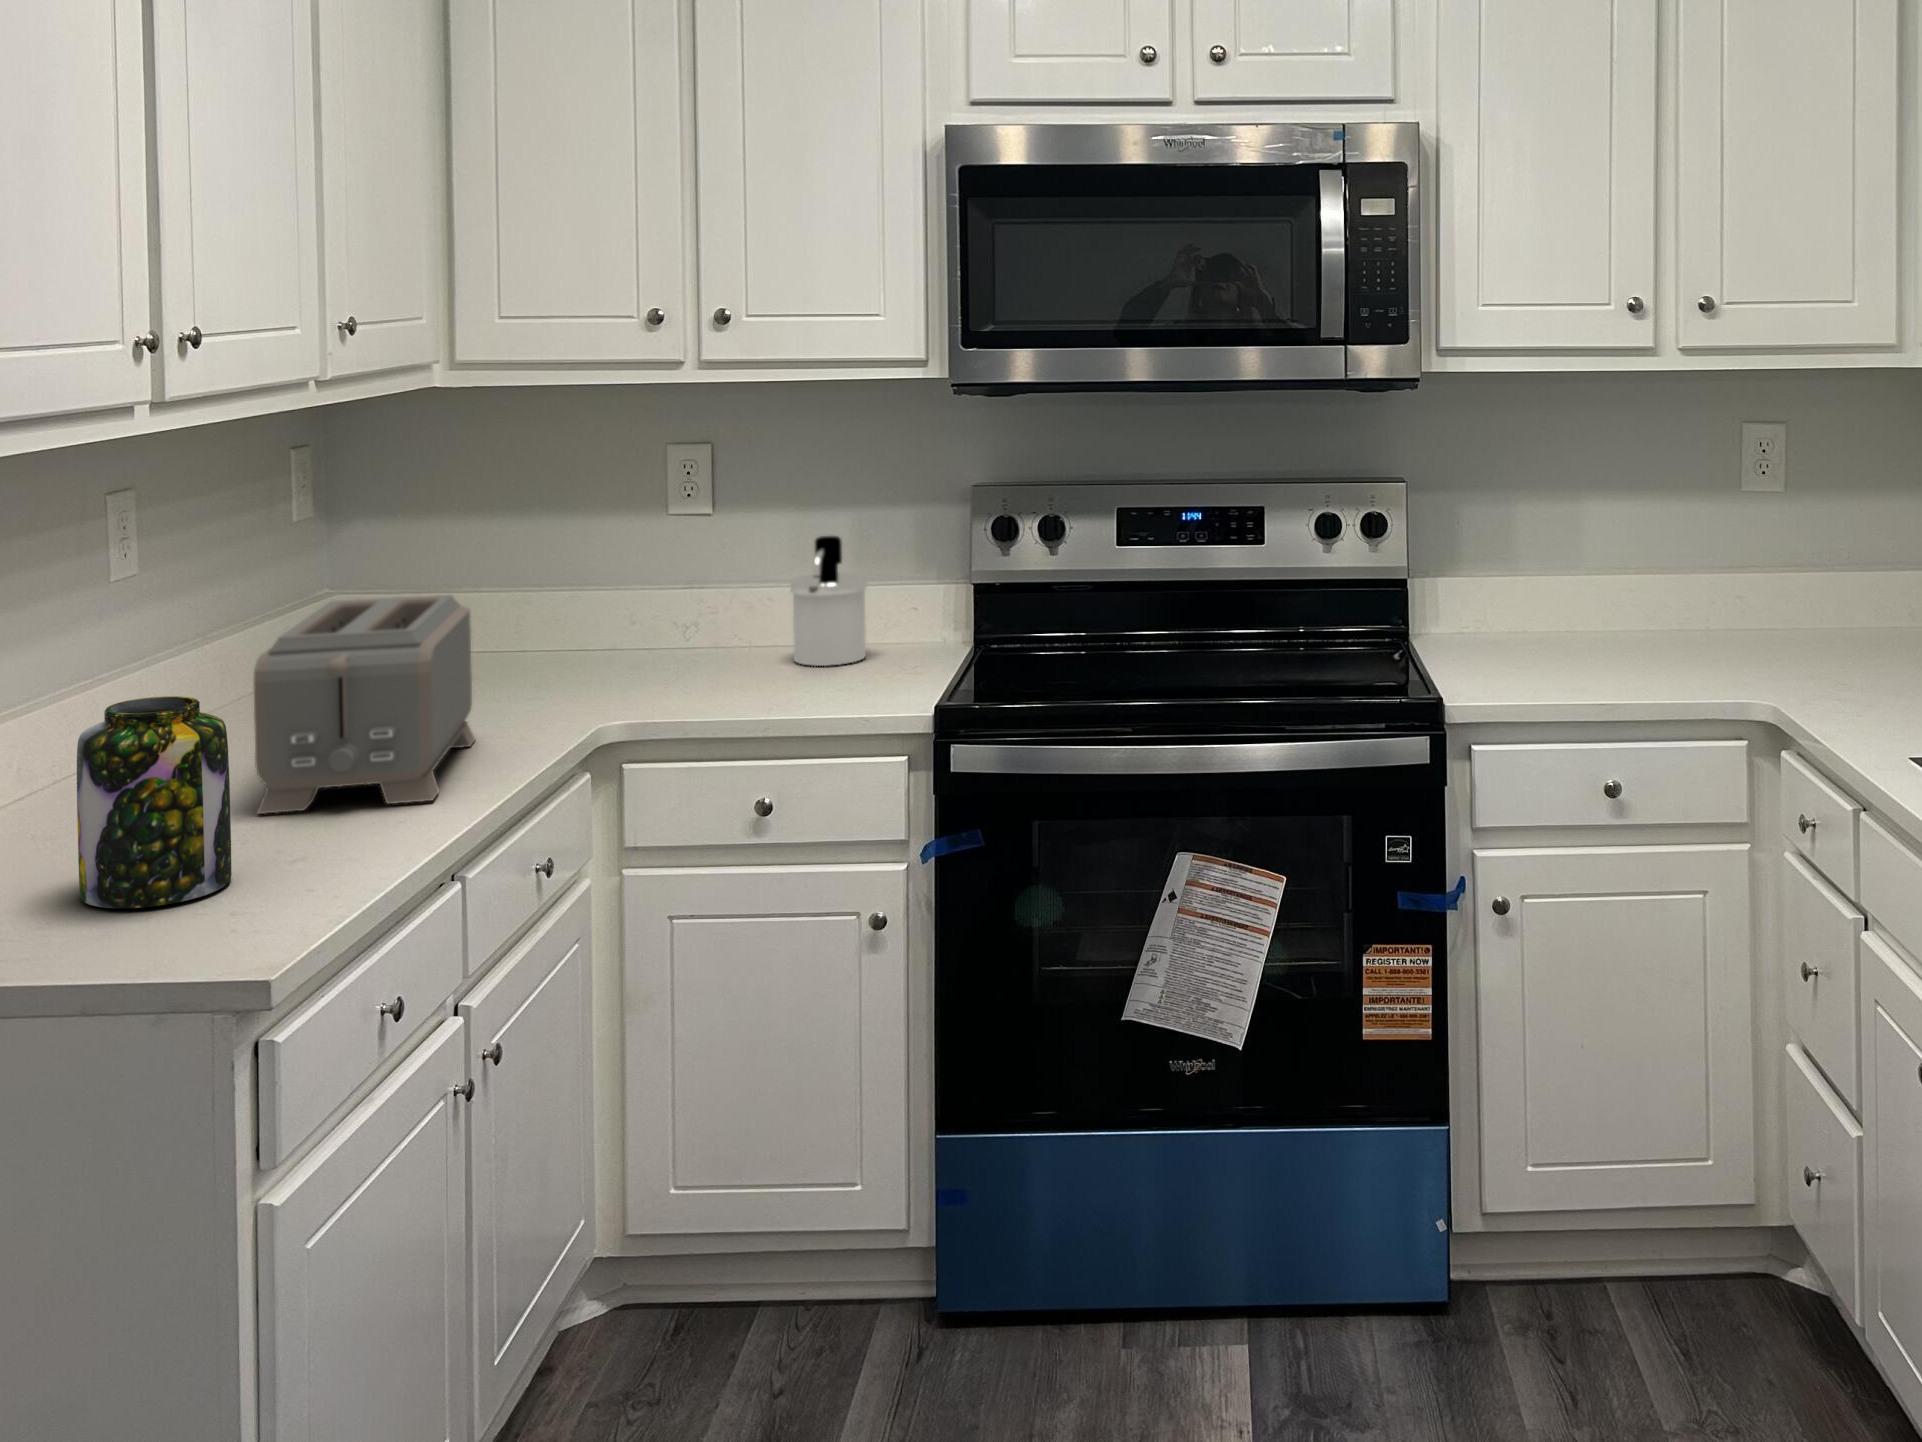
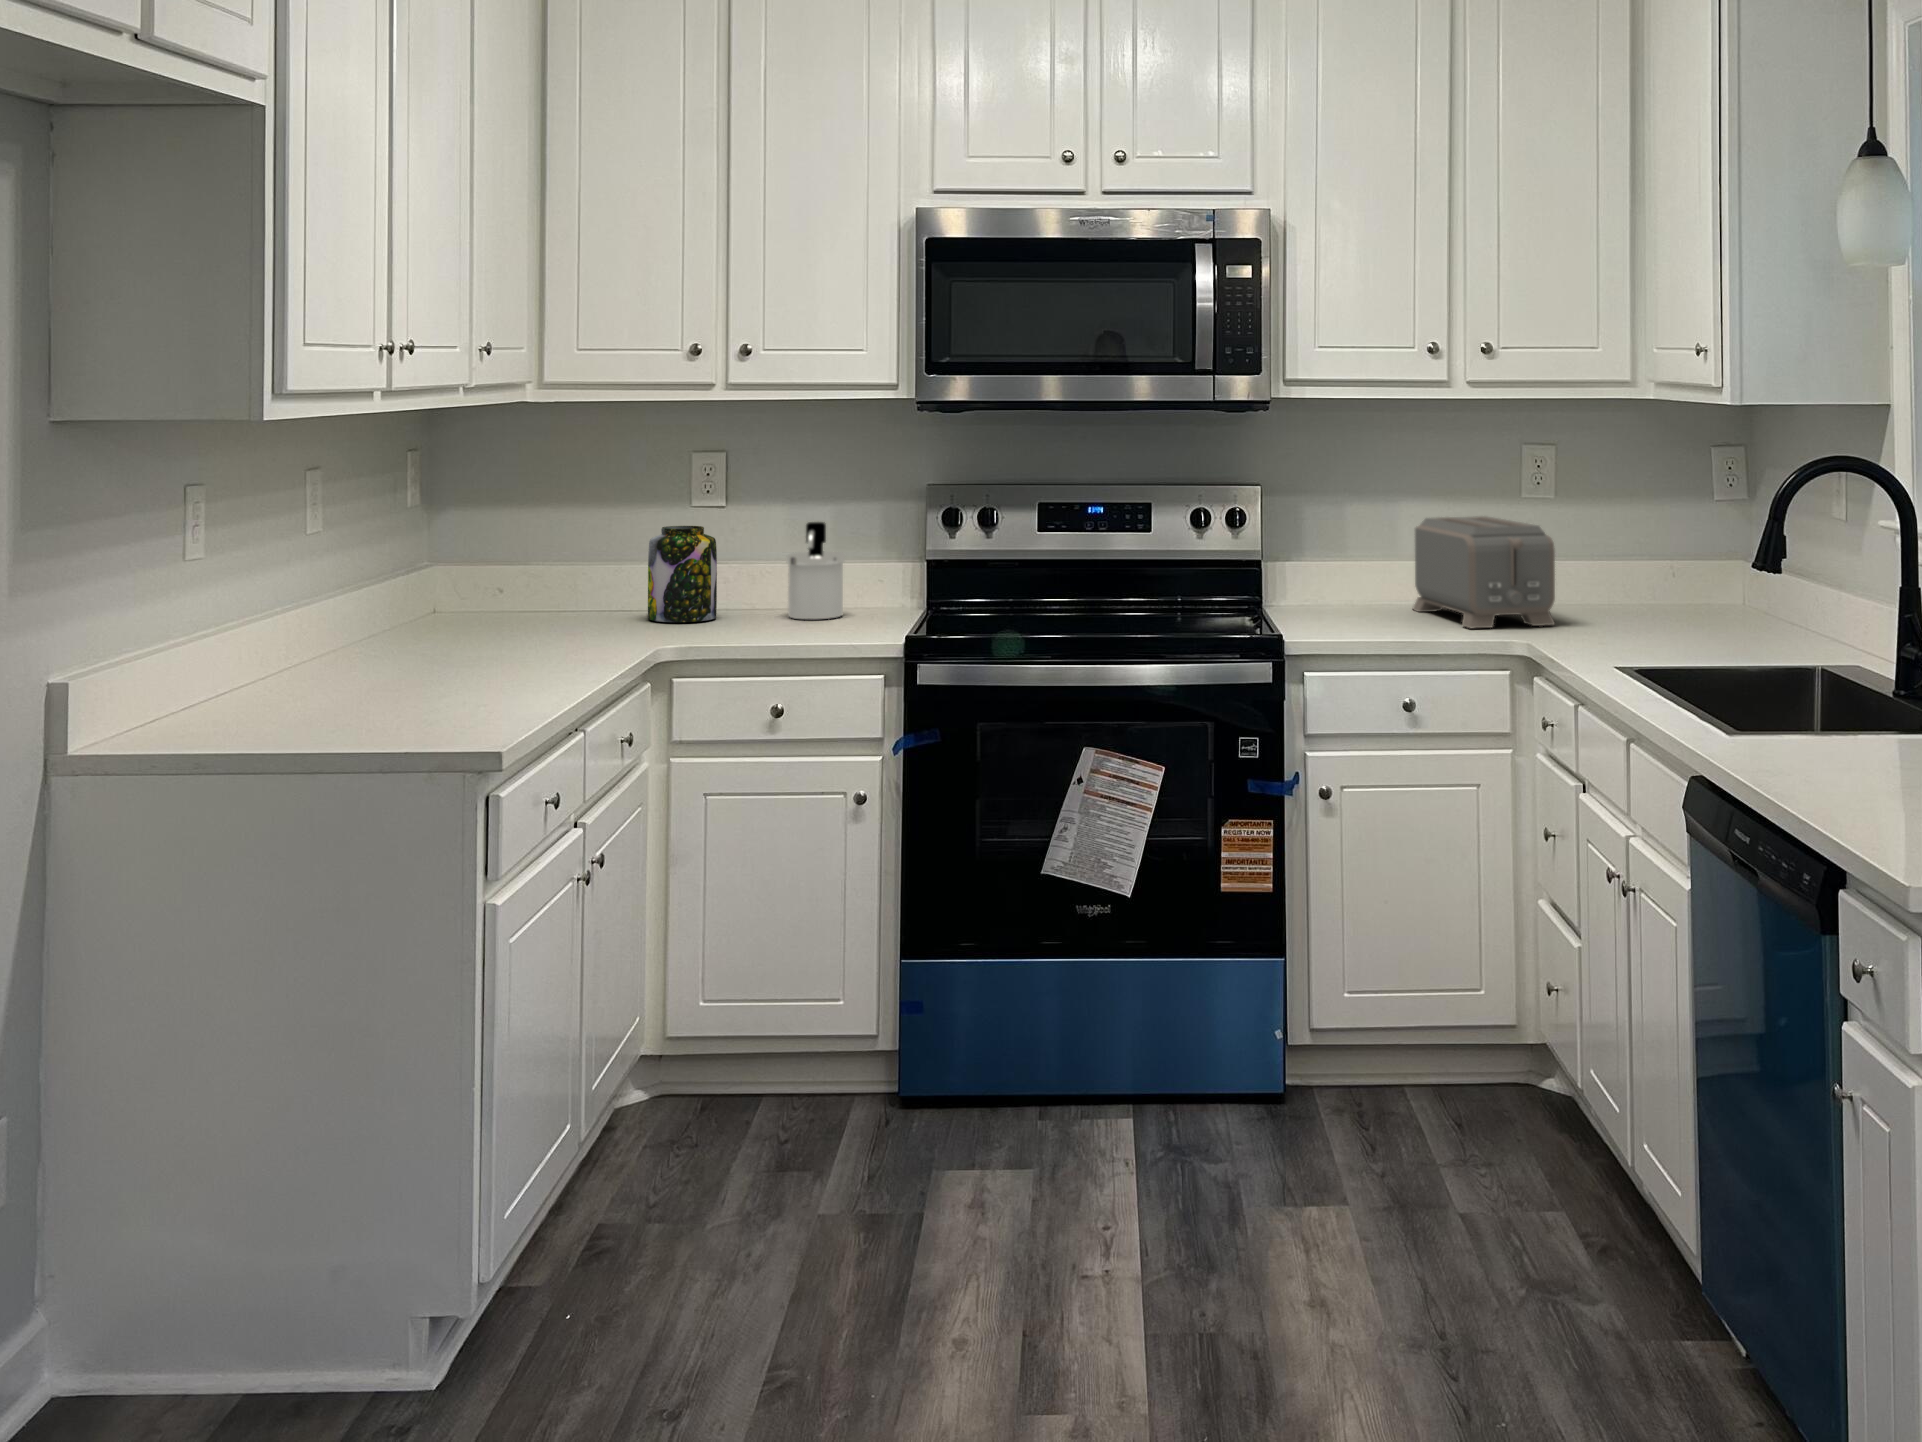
toaster: present [254,595,475,814] -> present [1413,516,1555,628]
jar: present [77,696,231,908] -> present [648,526,717,622]

